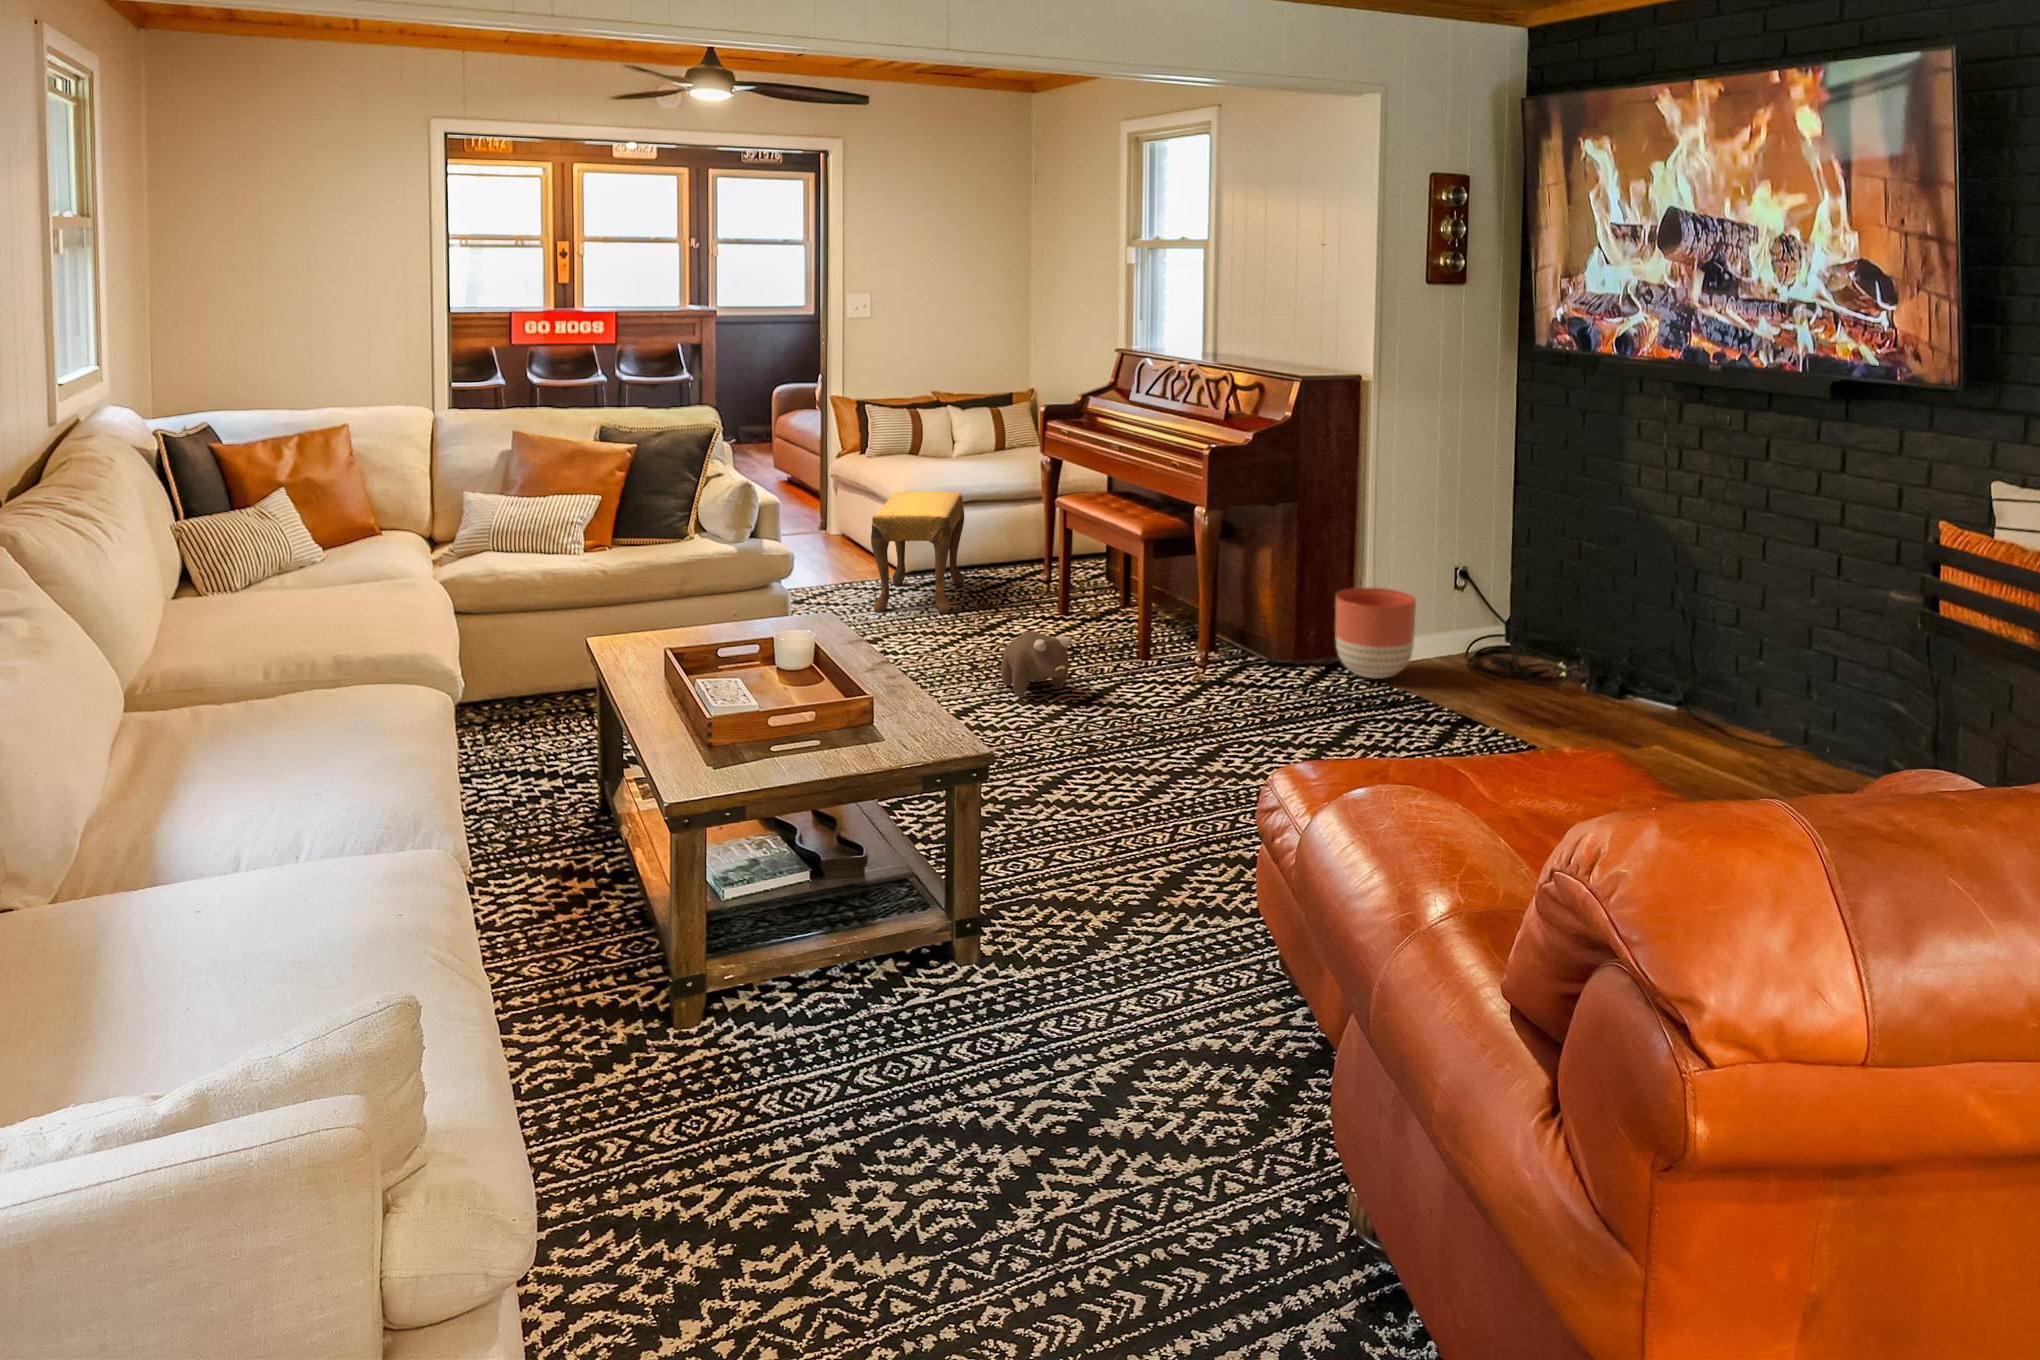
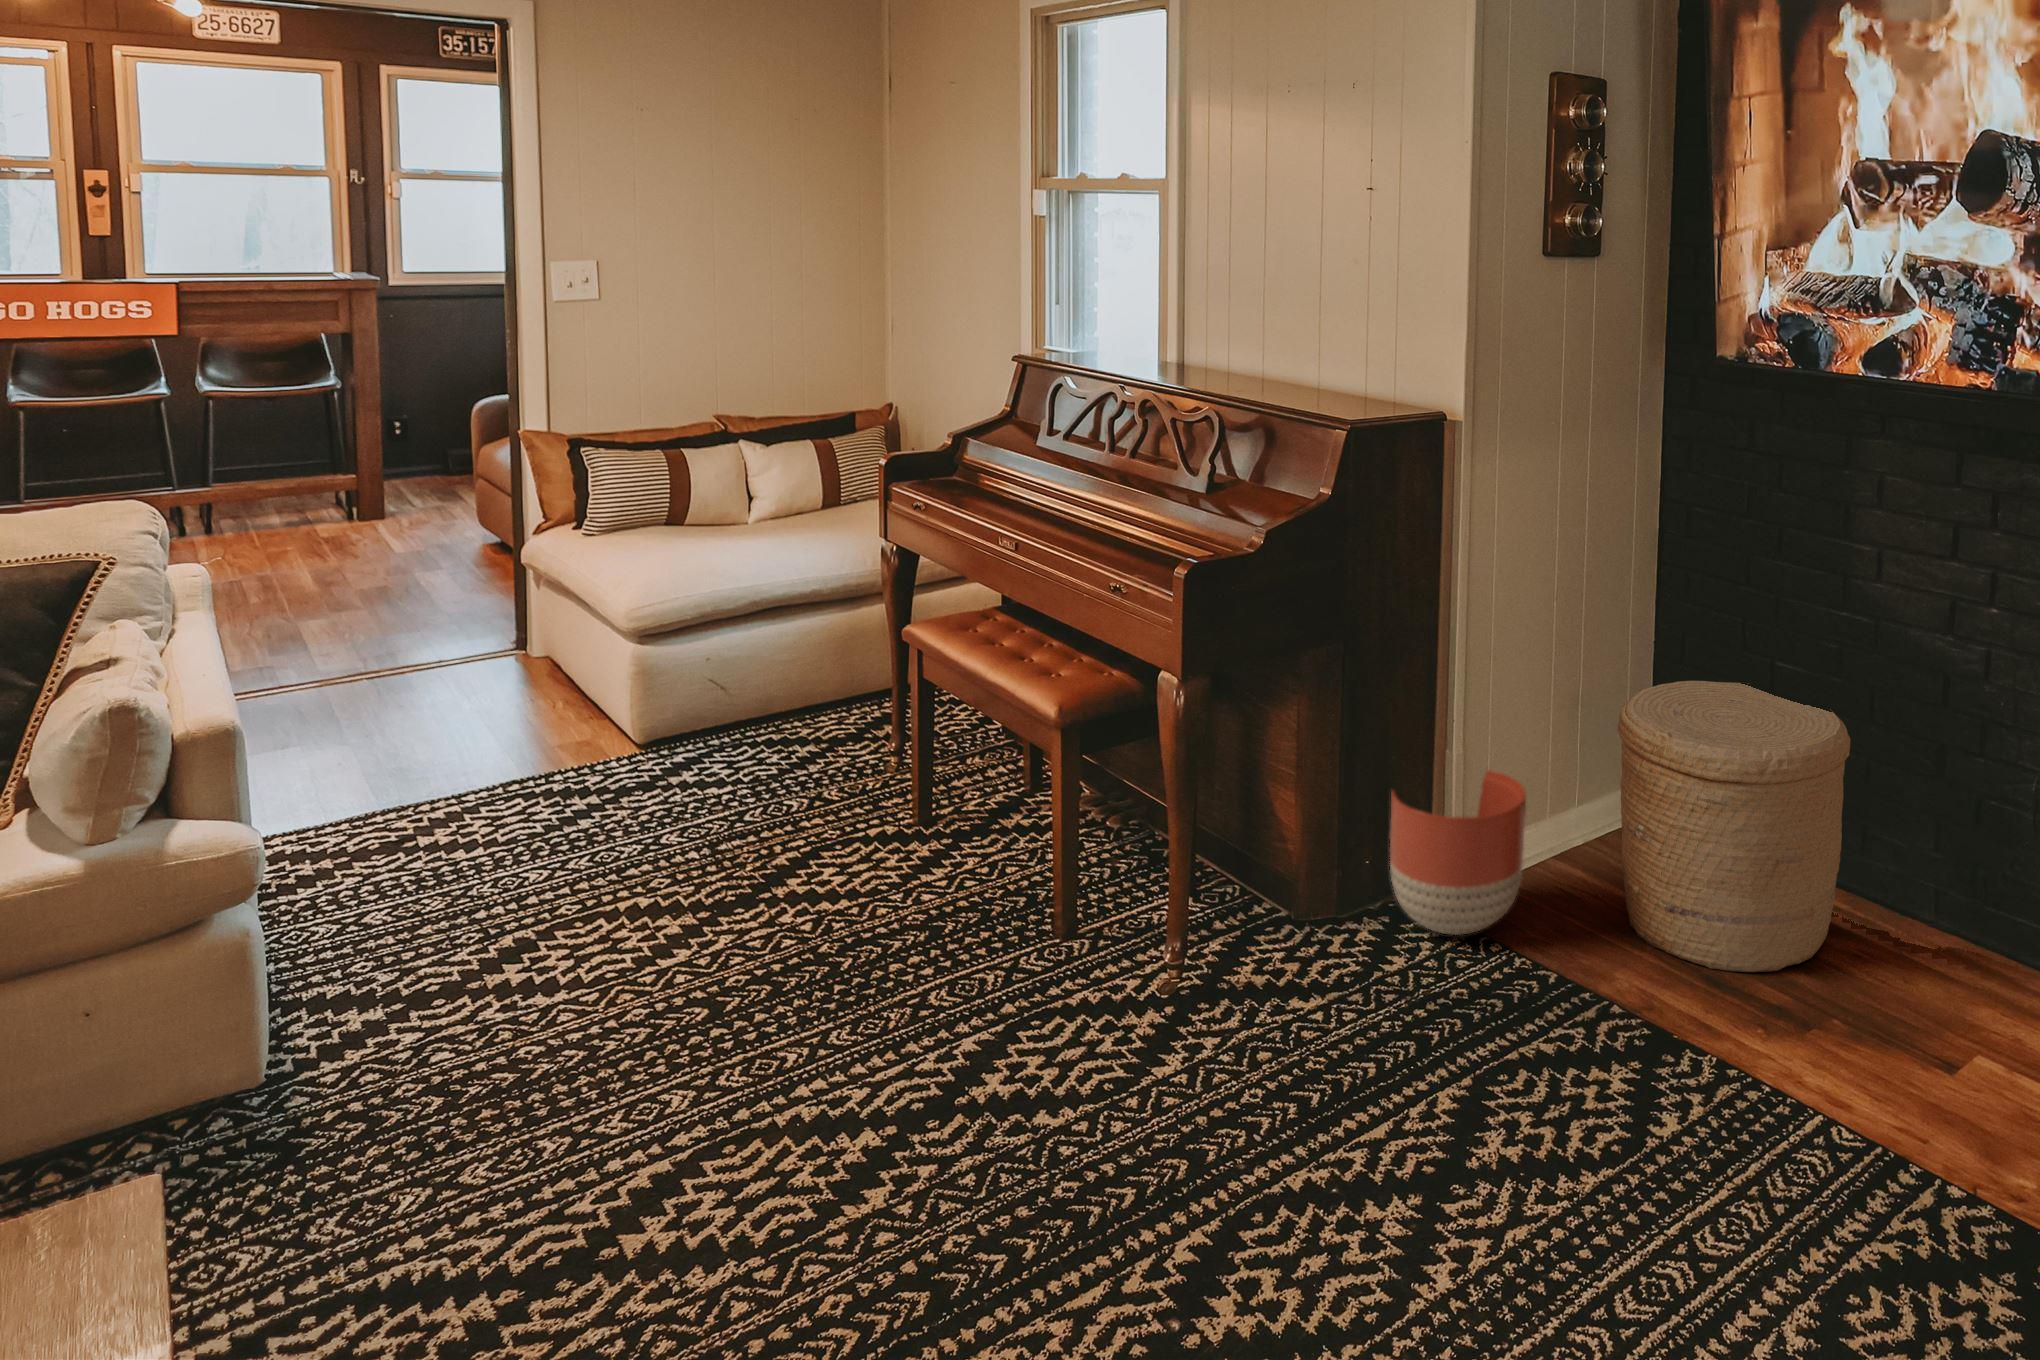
footstool: present [871,492,964,613] -> none [530,603,743,845]
woven basket: none [1472,545,1616,707] -> present [1617,681,1850,972]
plush toy: present [1001,631,1072,696] -> none [737,934,884,1082]

